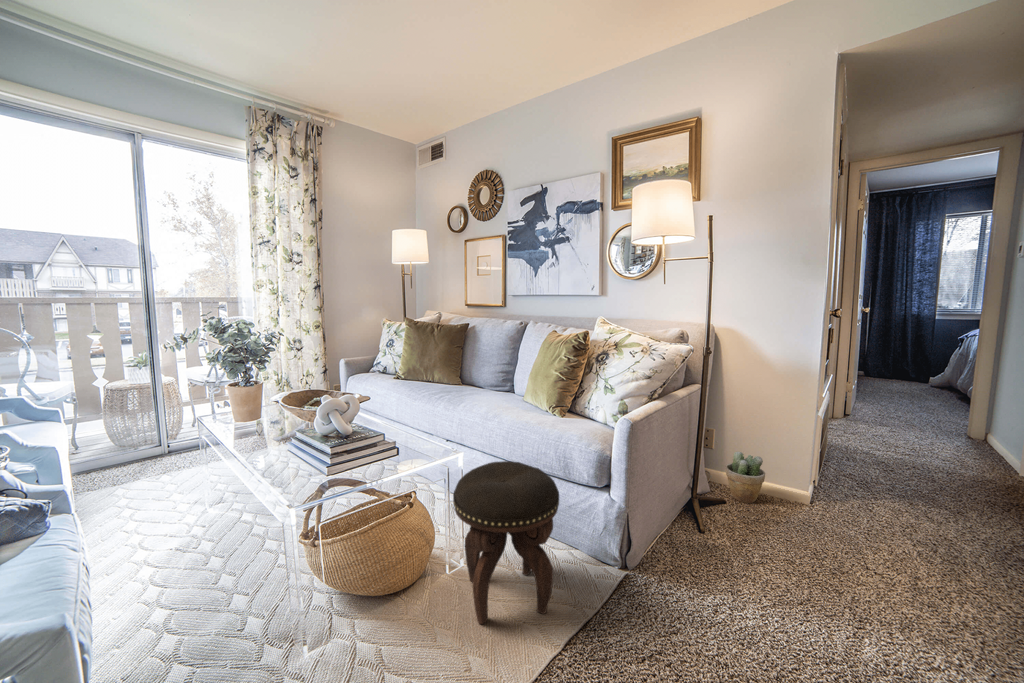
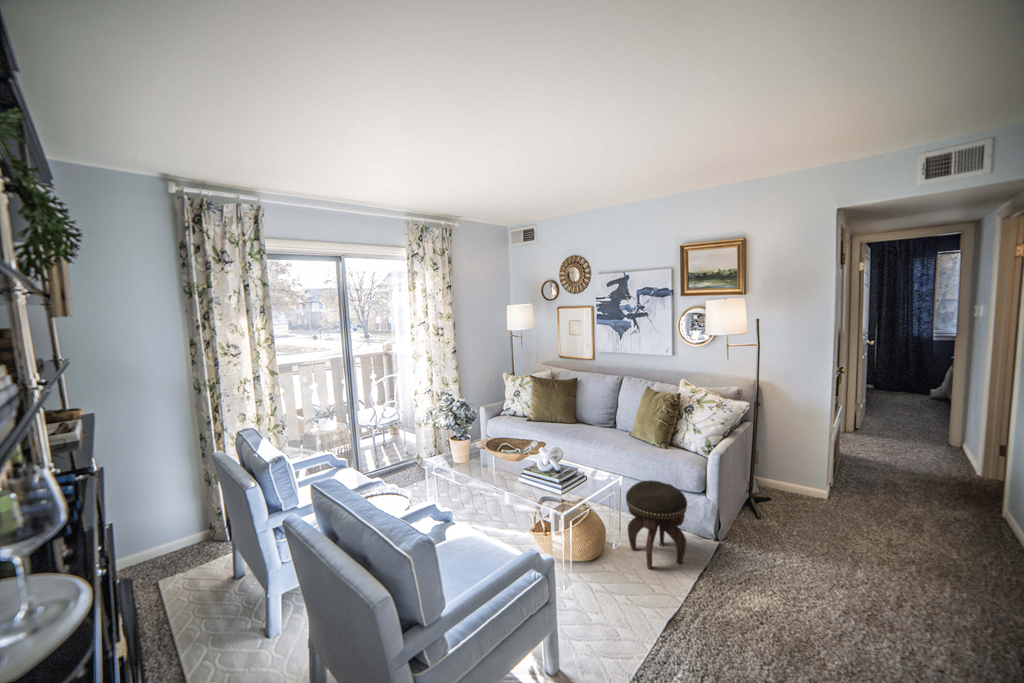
potted plant: present [726,452,765,503] -> none [770,466,797,500]

